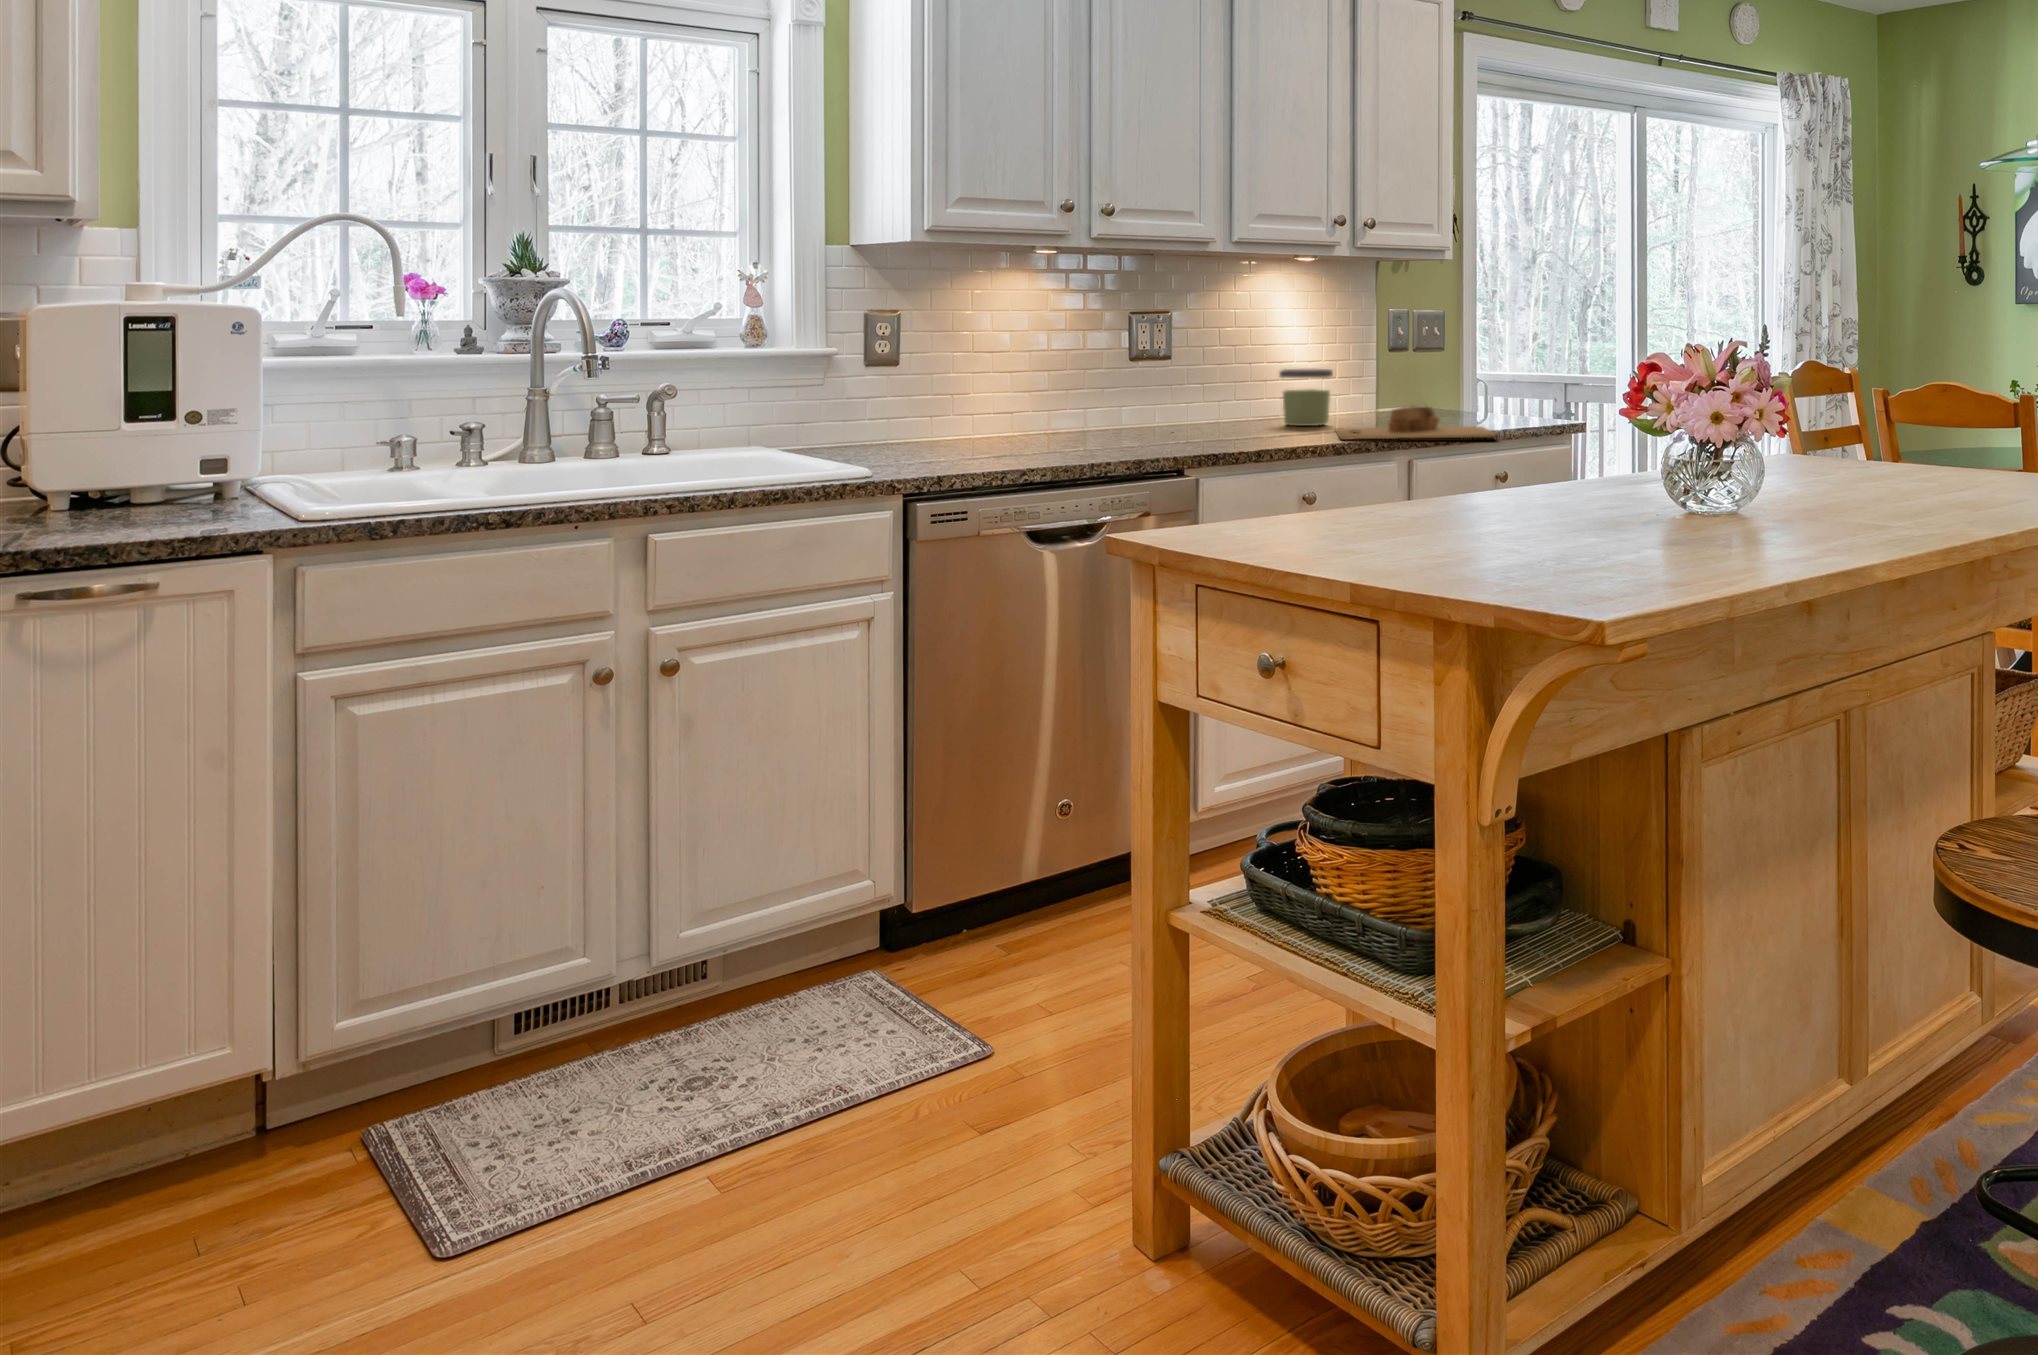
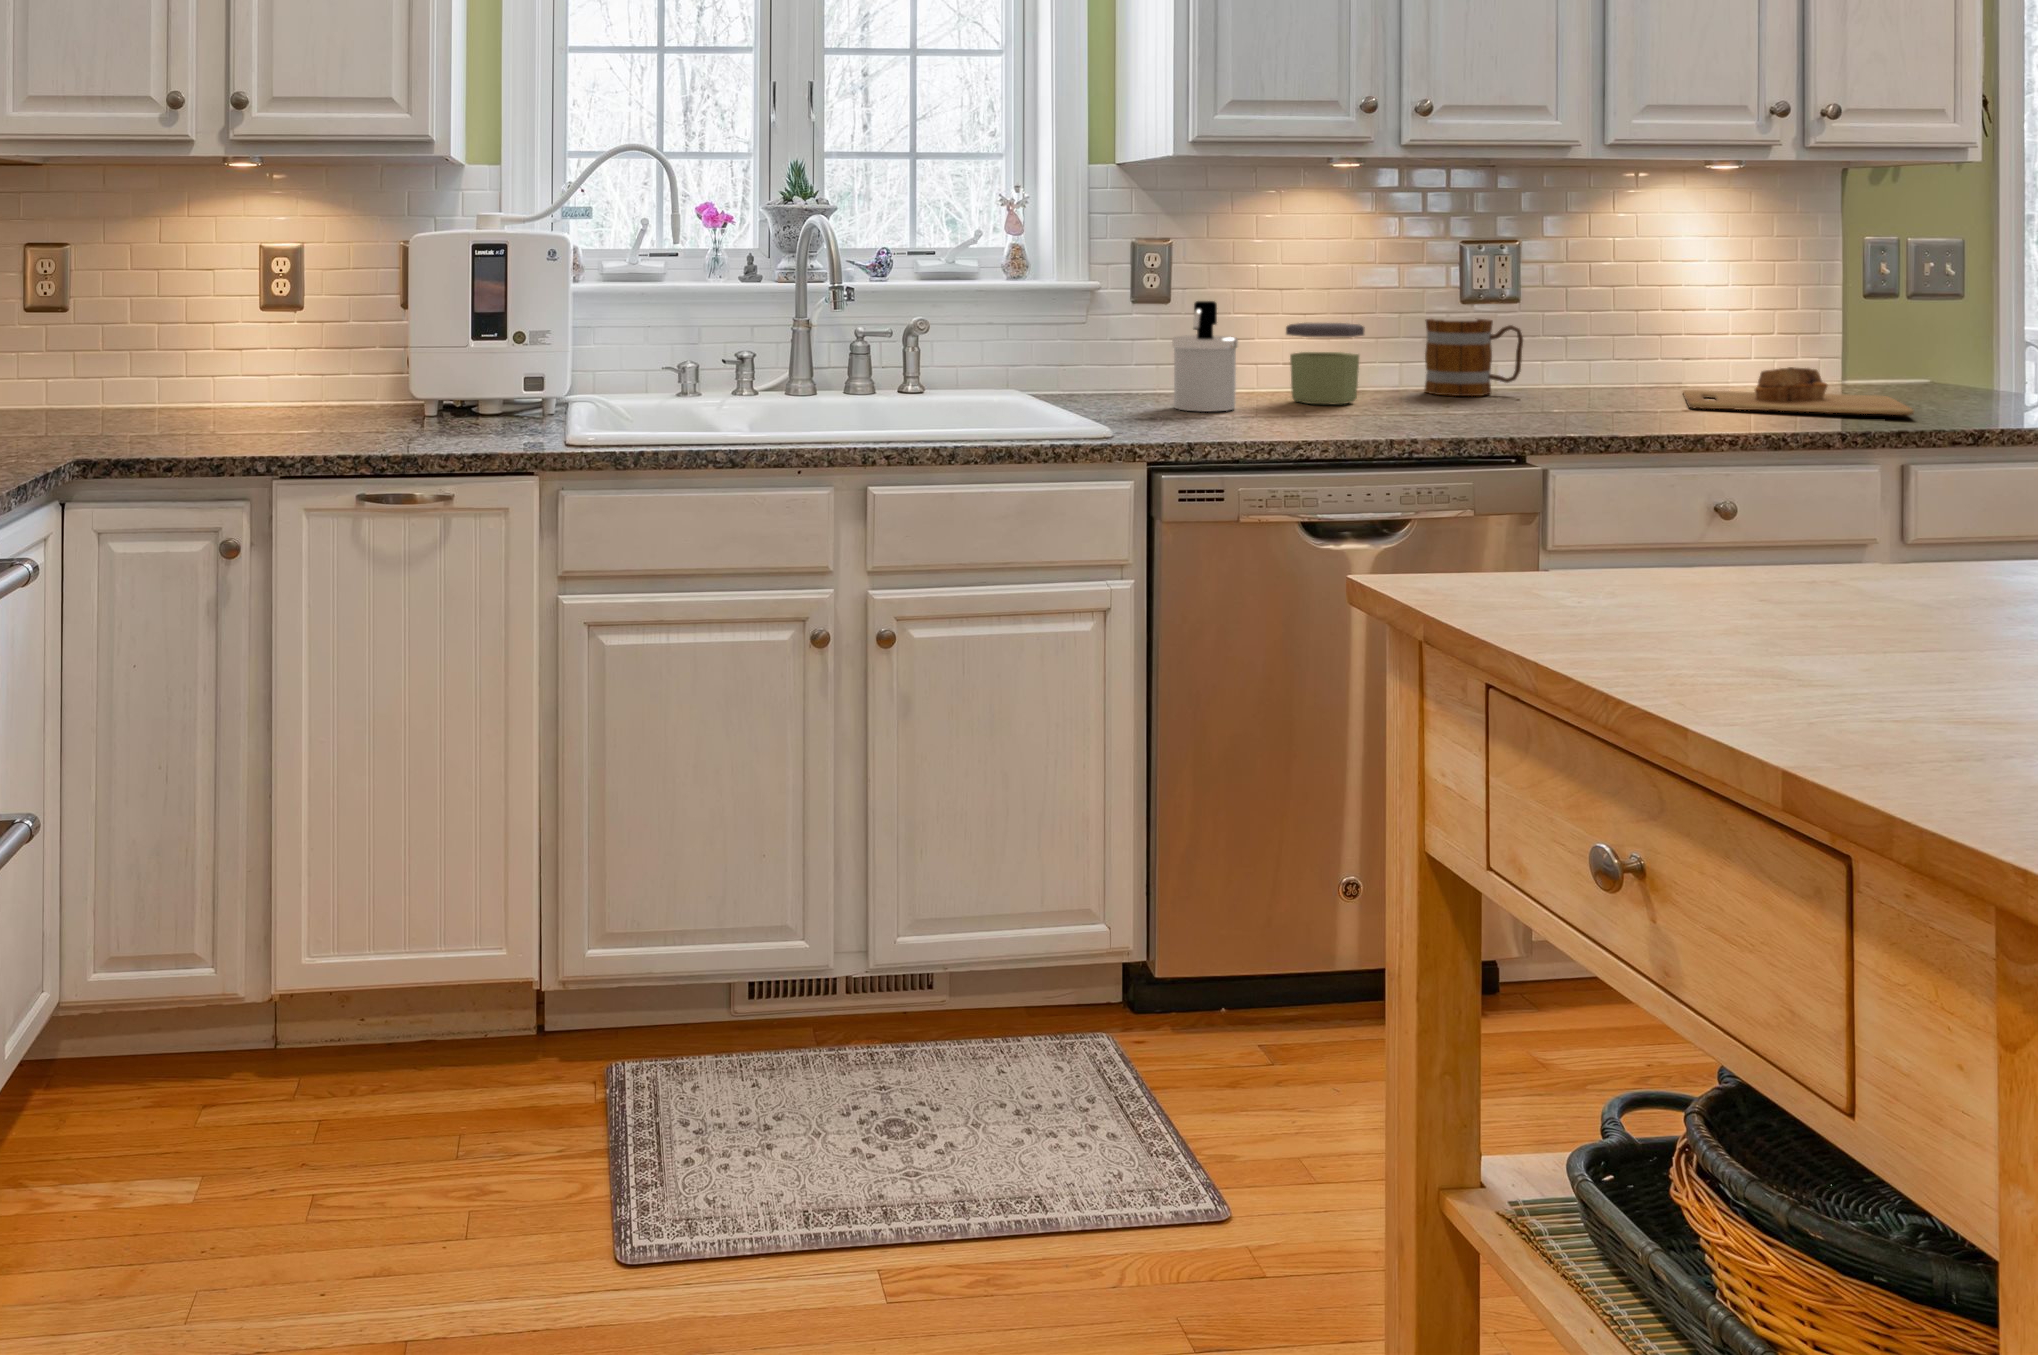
soap dispenser: none [914,363,975,458] -> present [1172,301,1238,411]
jar: present [1279,368,1333,426] -> present [1286,323,1364,404]
mug: none [1131,375,1212,439] -> present [1424,319,1523,396]

